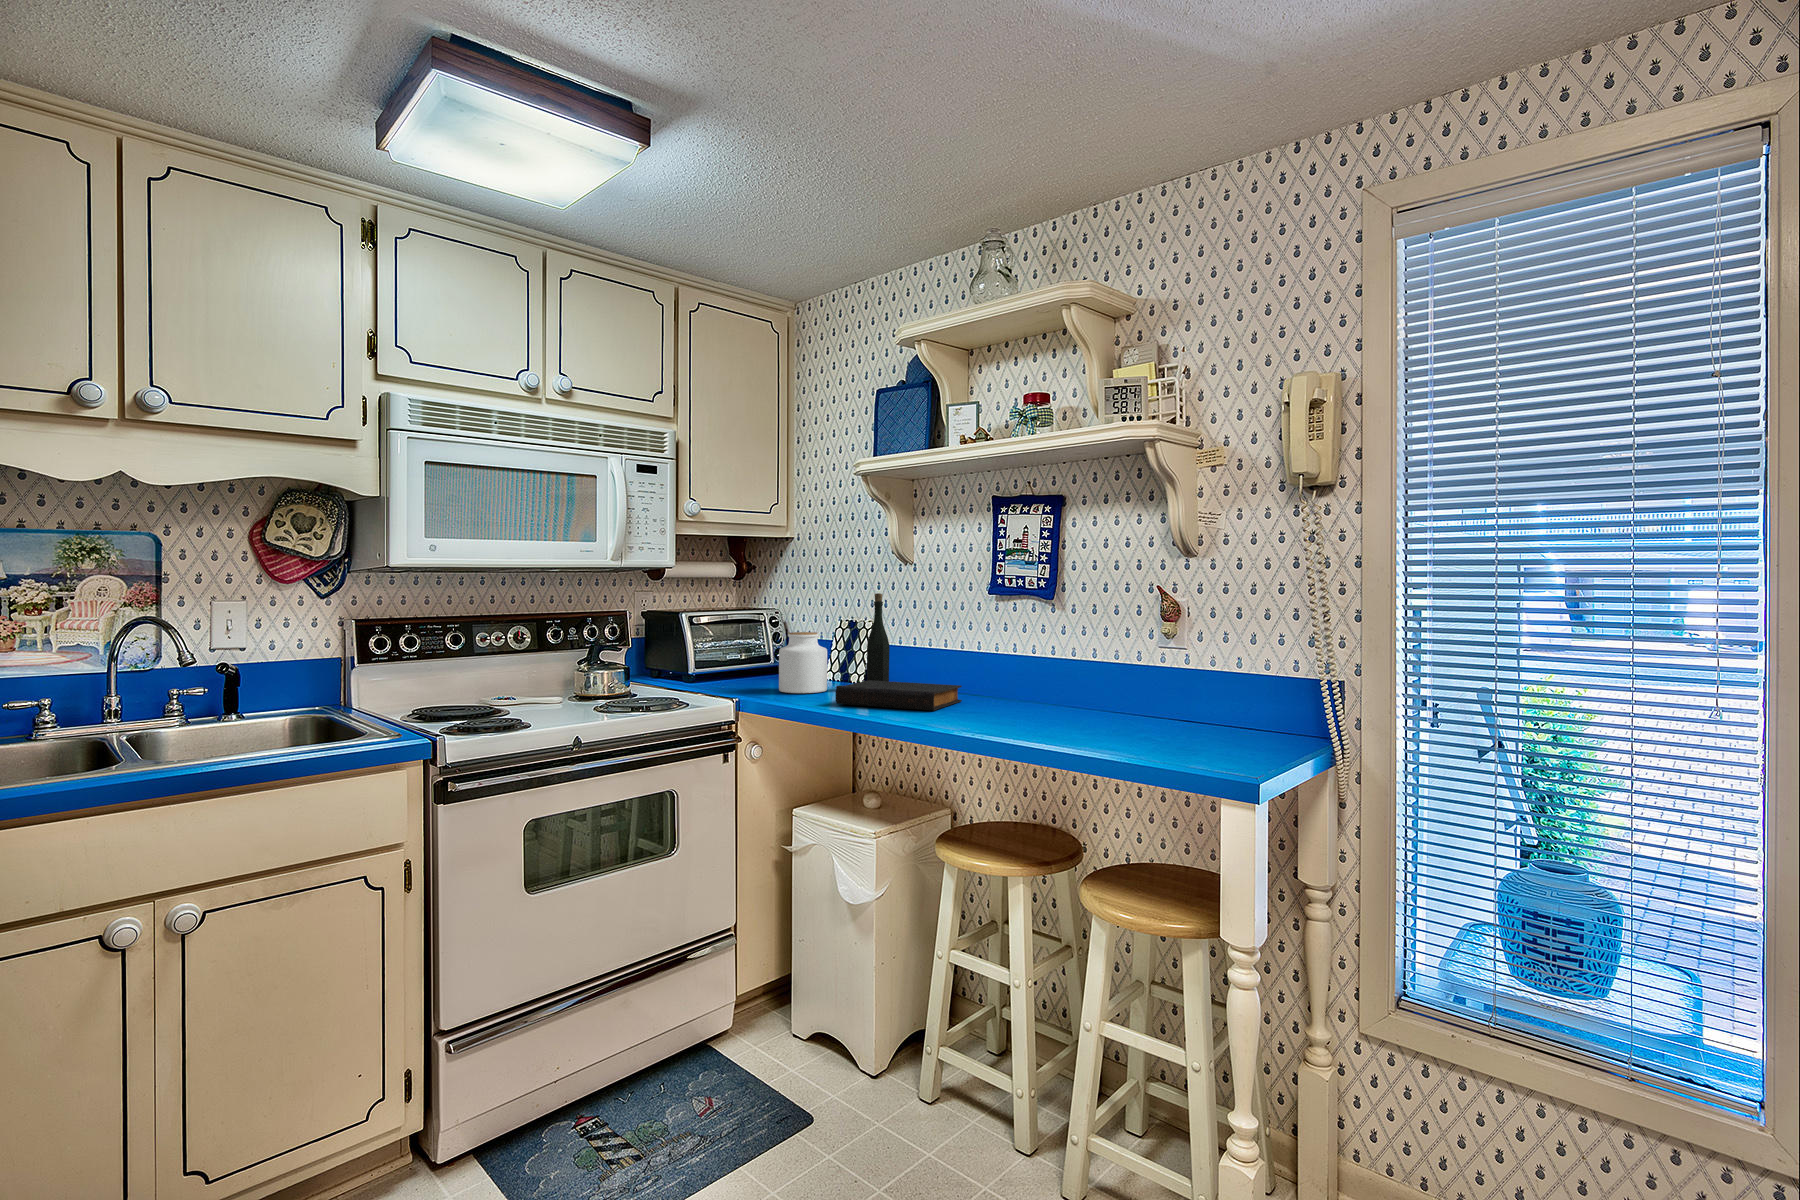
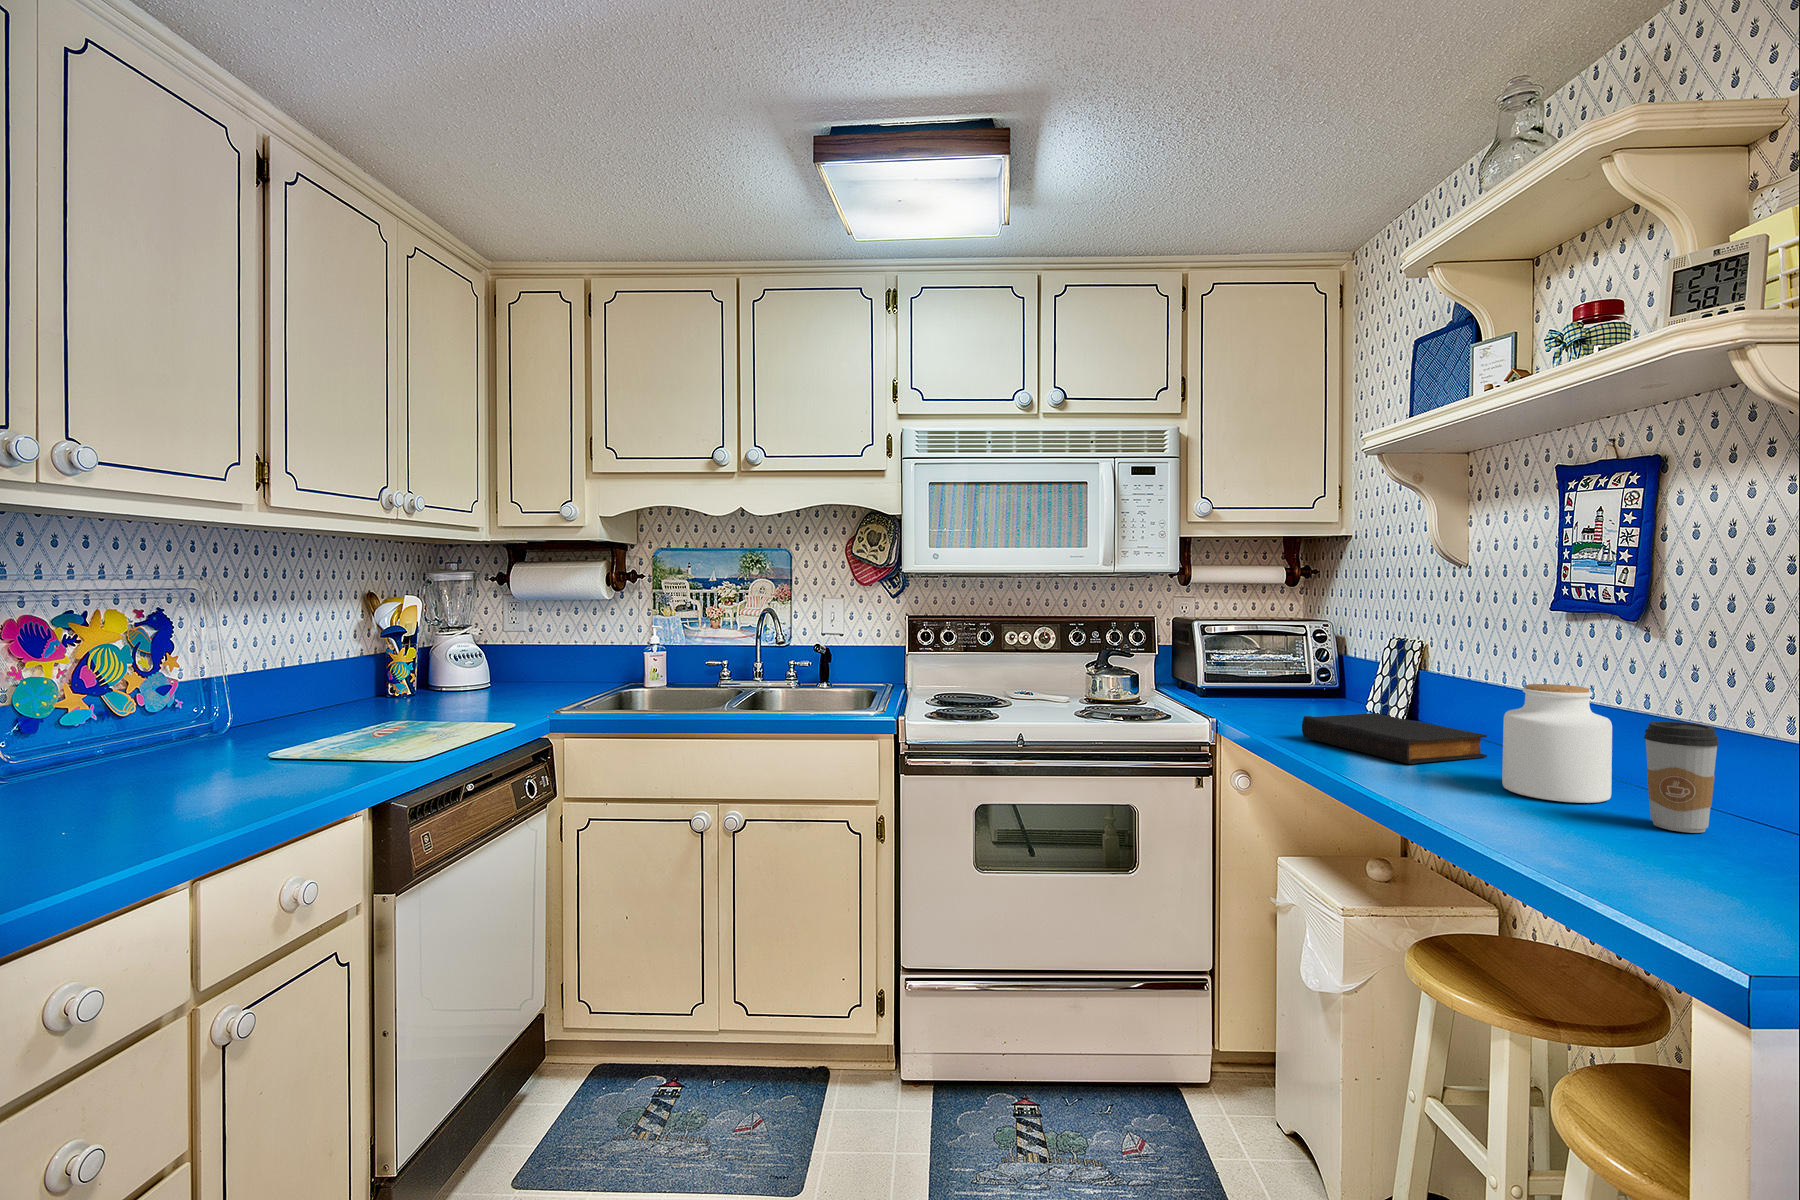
bottle: present [867,593,890,681] -> none [1389,603,1424,728]
jar: present [779,632,827,693] -> present [1502,684,1612,803]
coffee cup: none [1096,658,1132,723] -> present [1644,721,1719,833]

